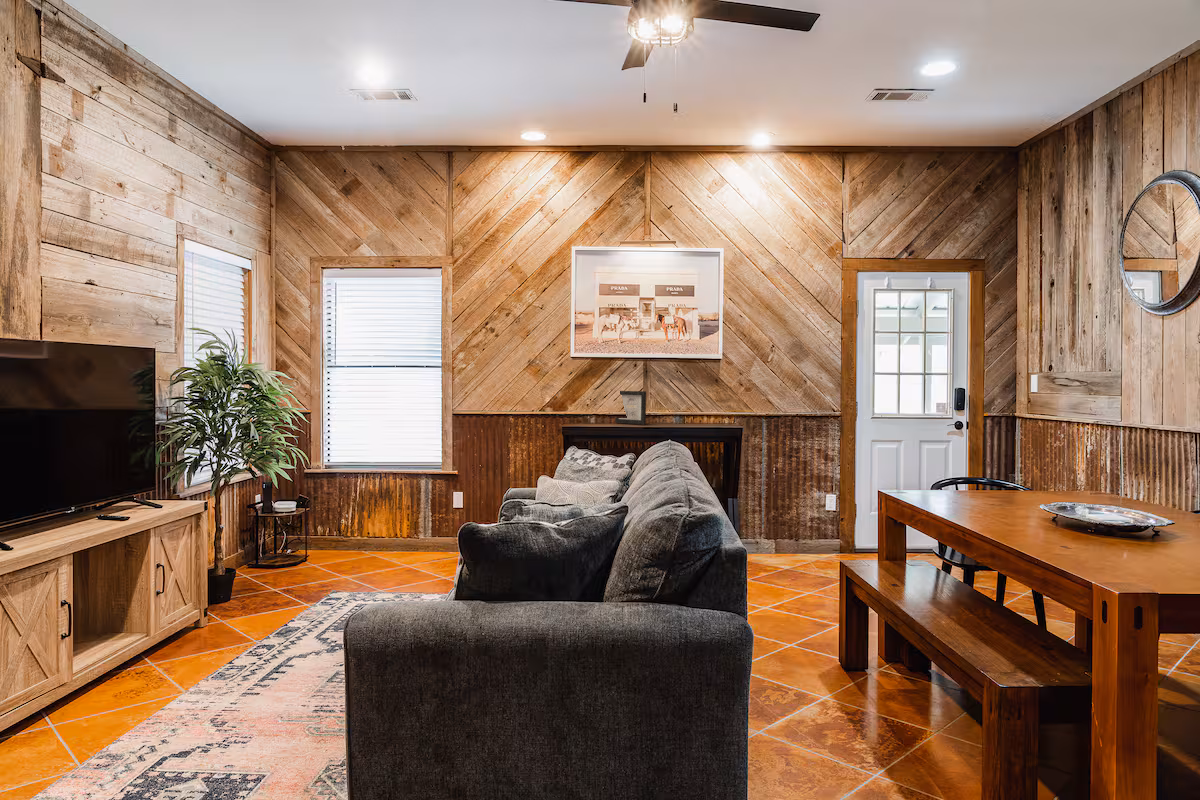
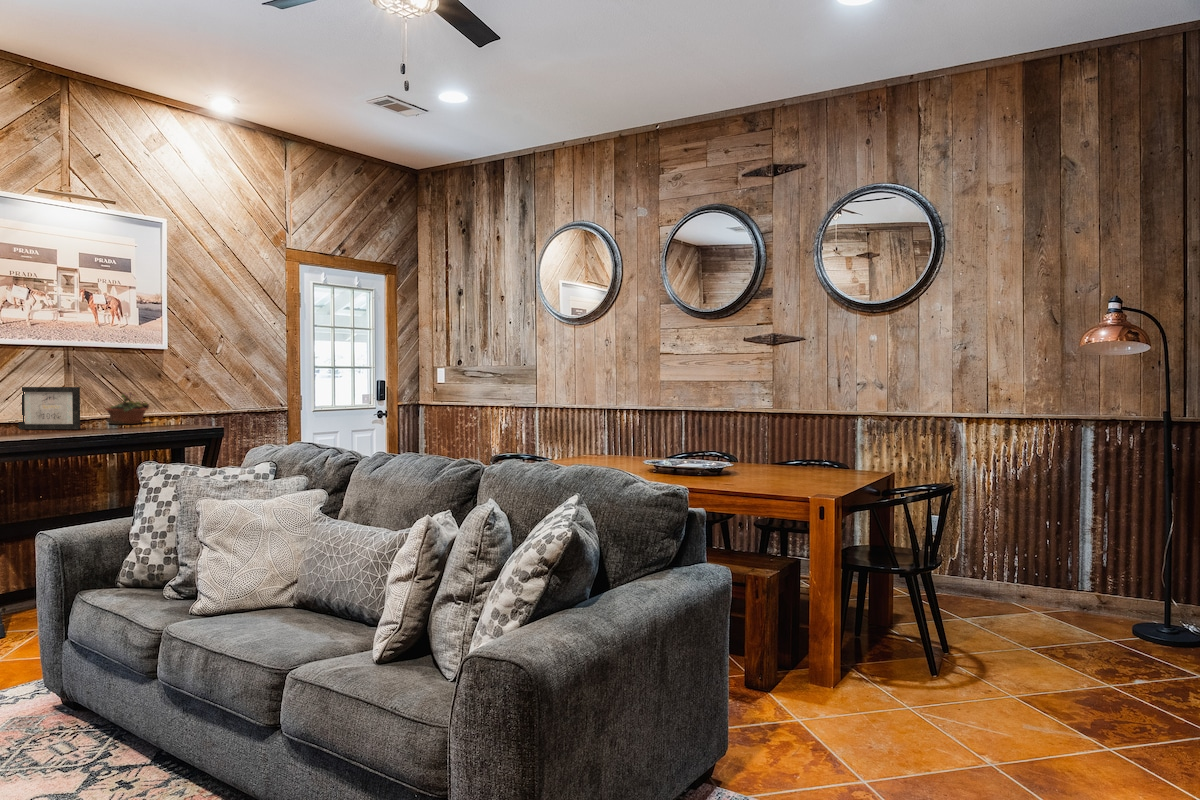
succulent planter: none [674,397,709,423] -> present [104,392,149,424]

